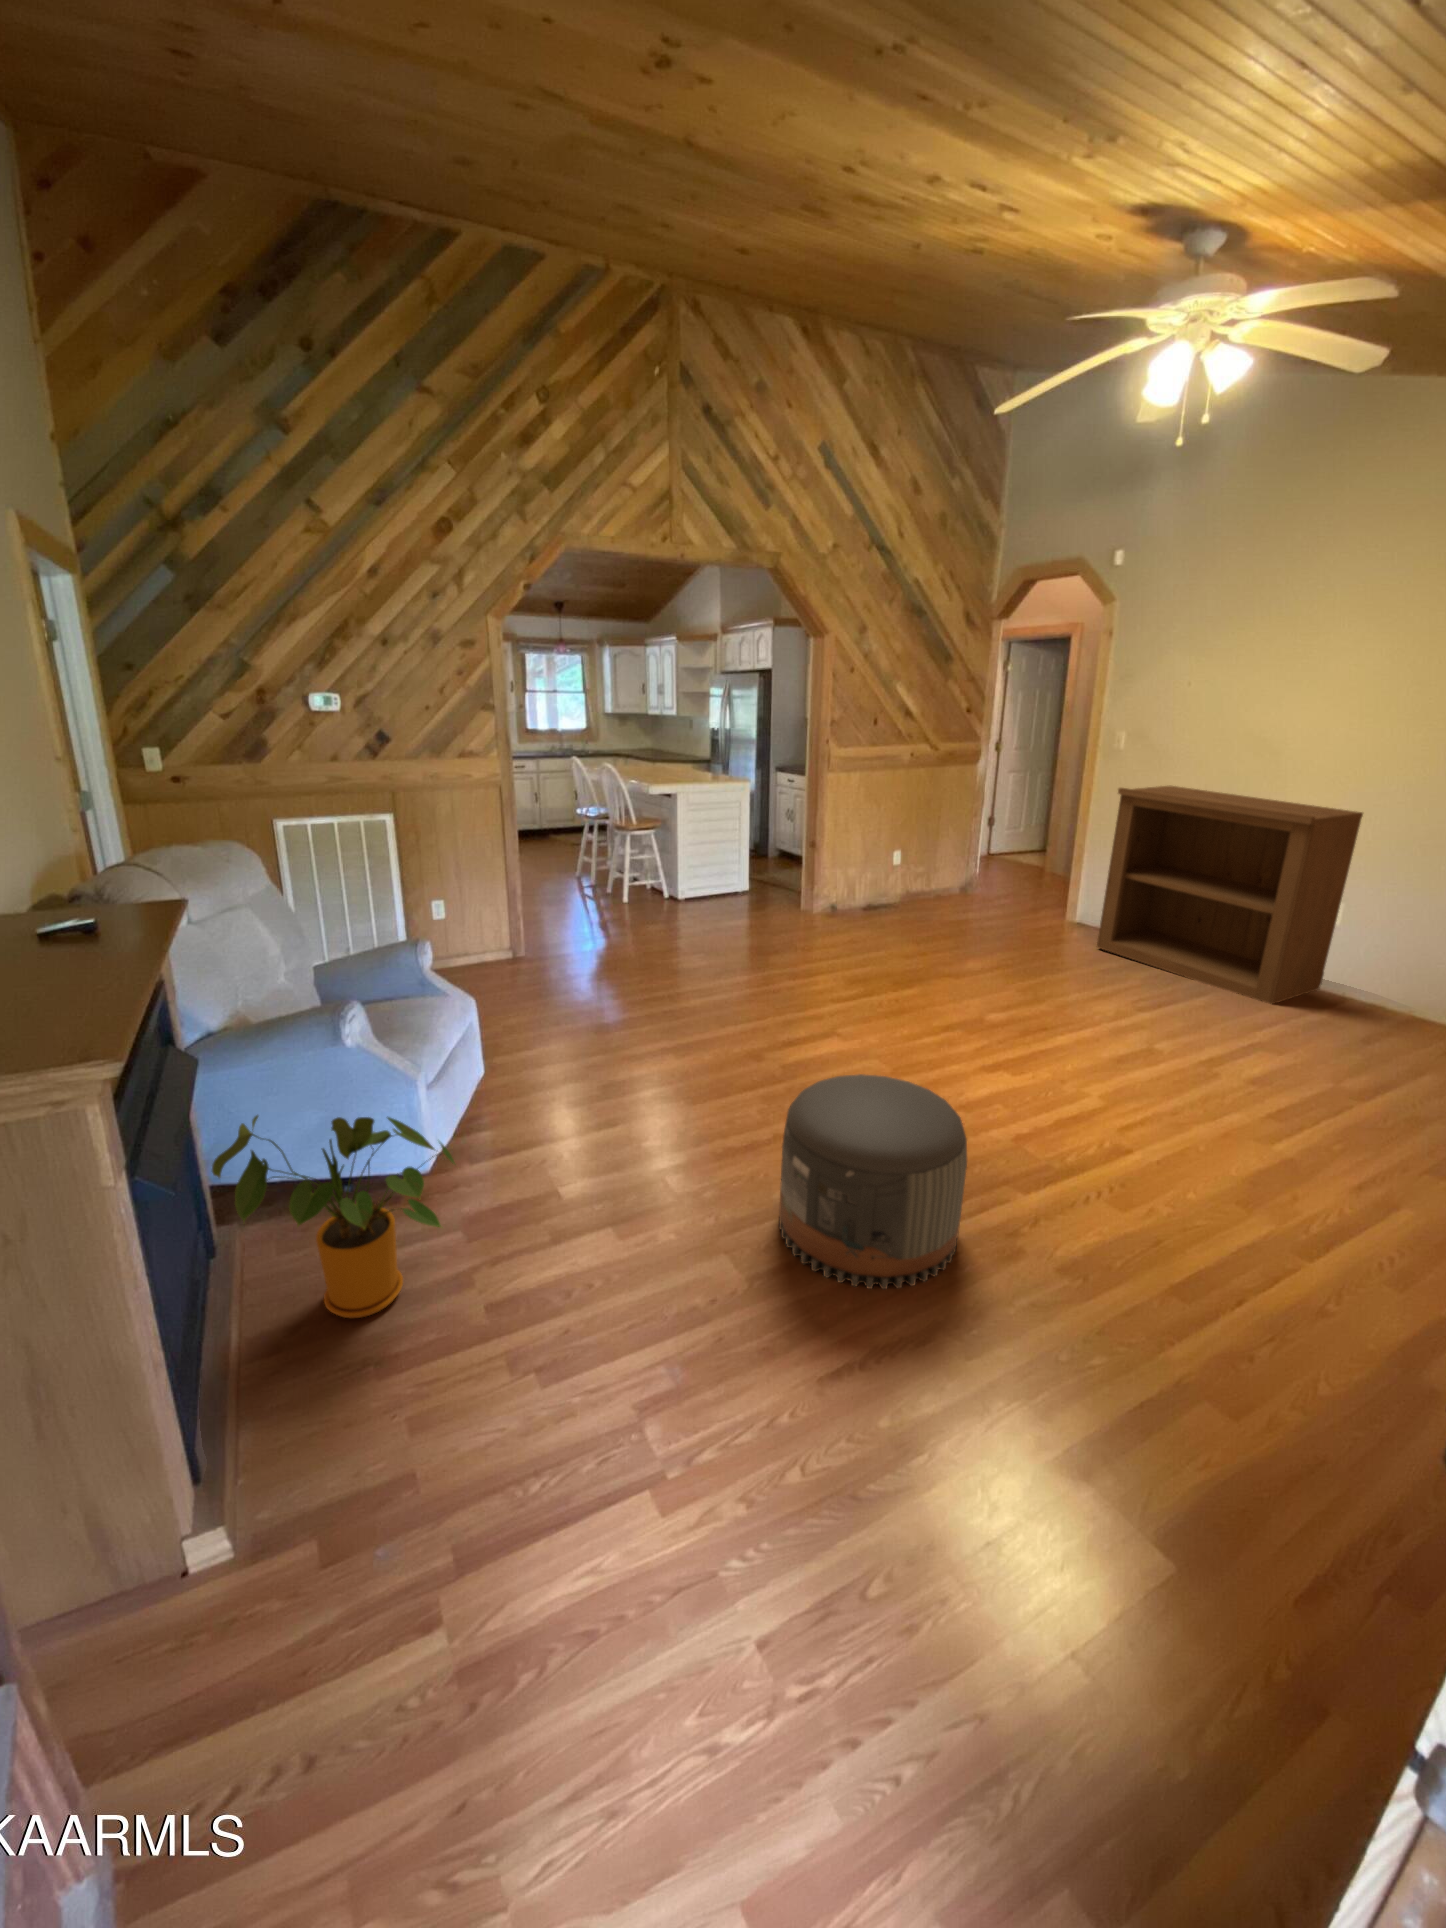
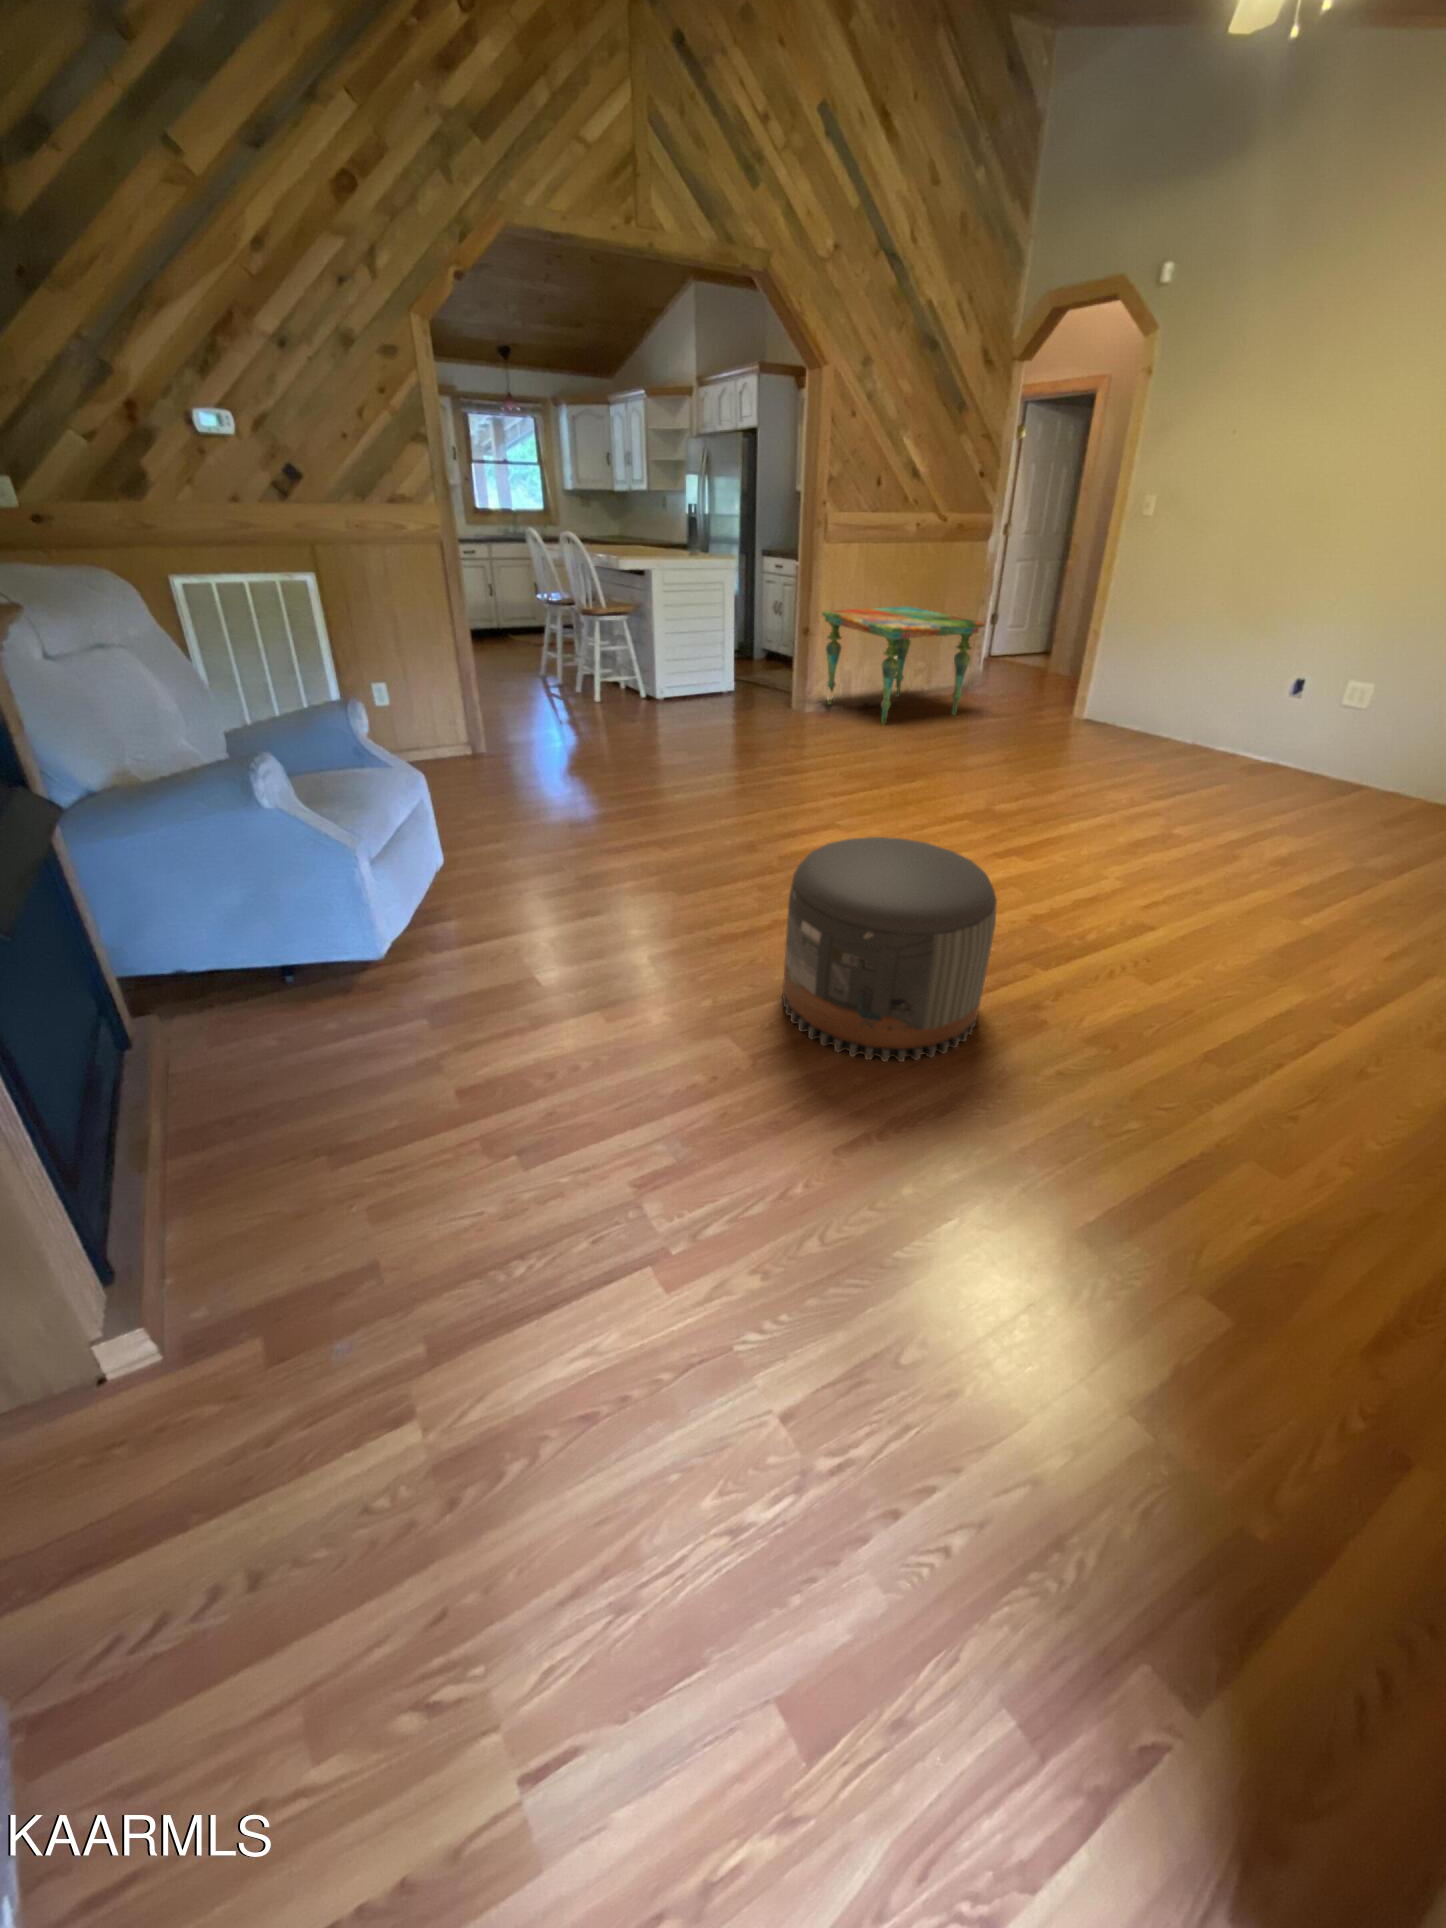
bookshelf: present [1097,786,1363,1004] -> none [1104,553,1410,791]
side table: none [828,823,980,933] -> present [822,606,985,725]
house plant: present [212,1115,455,1318] -> none [98,872,411,1106]

